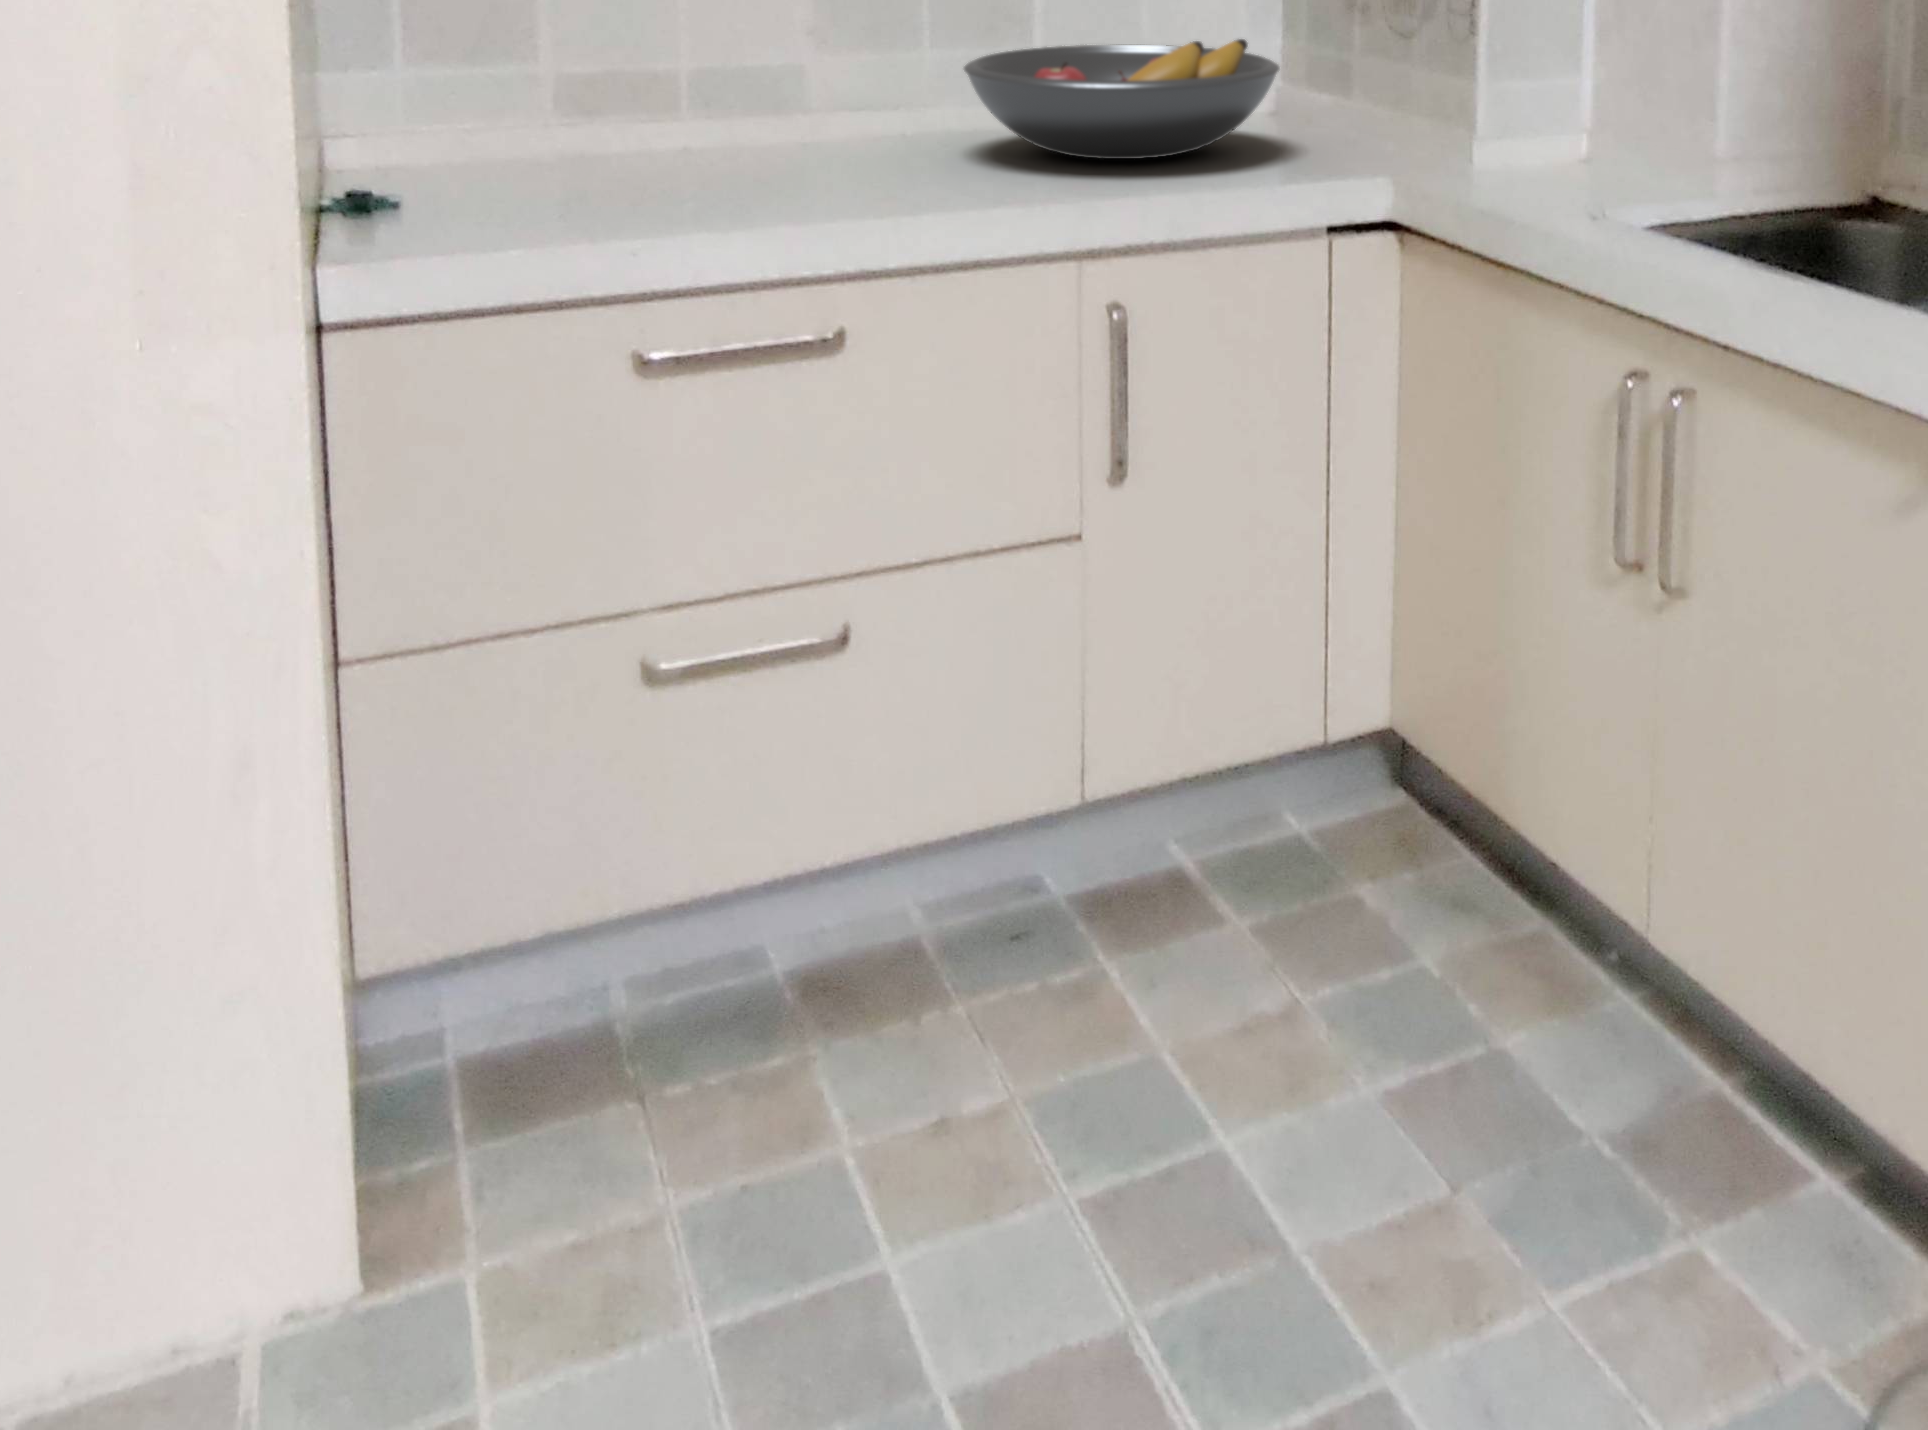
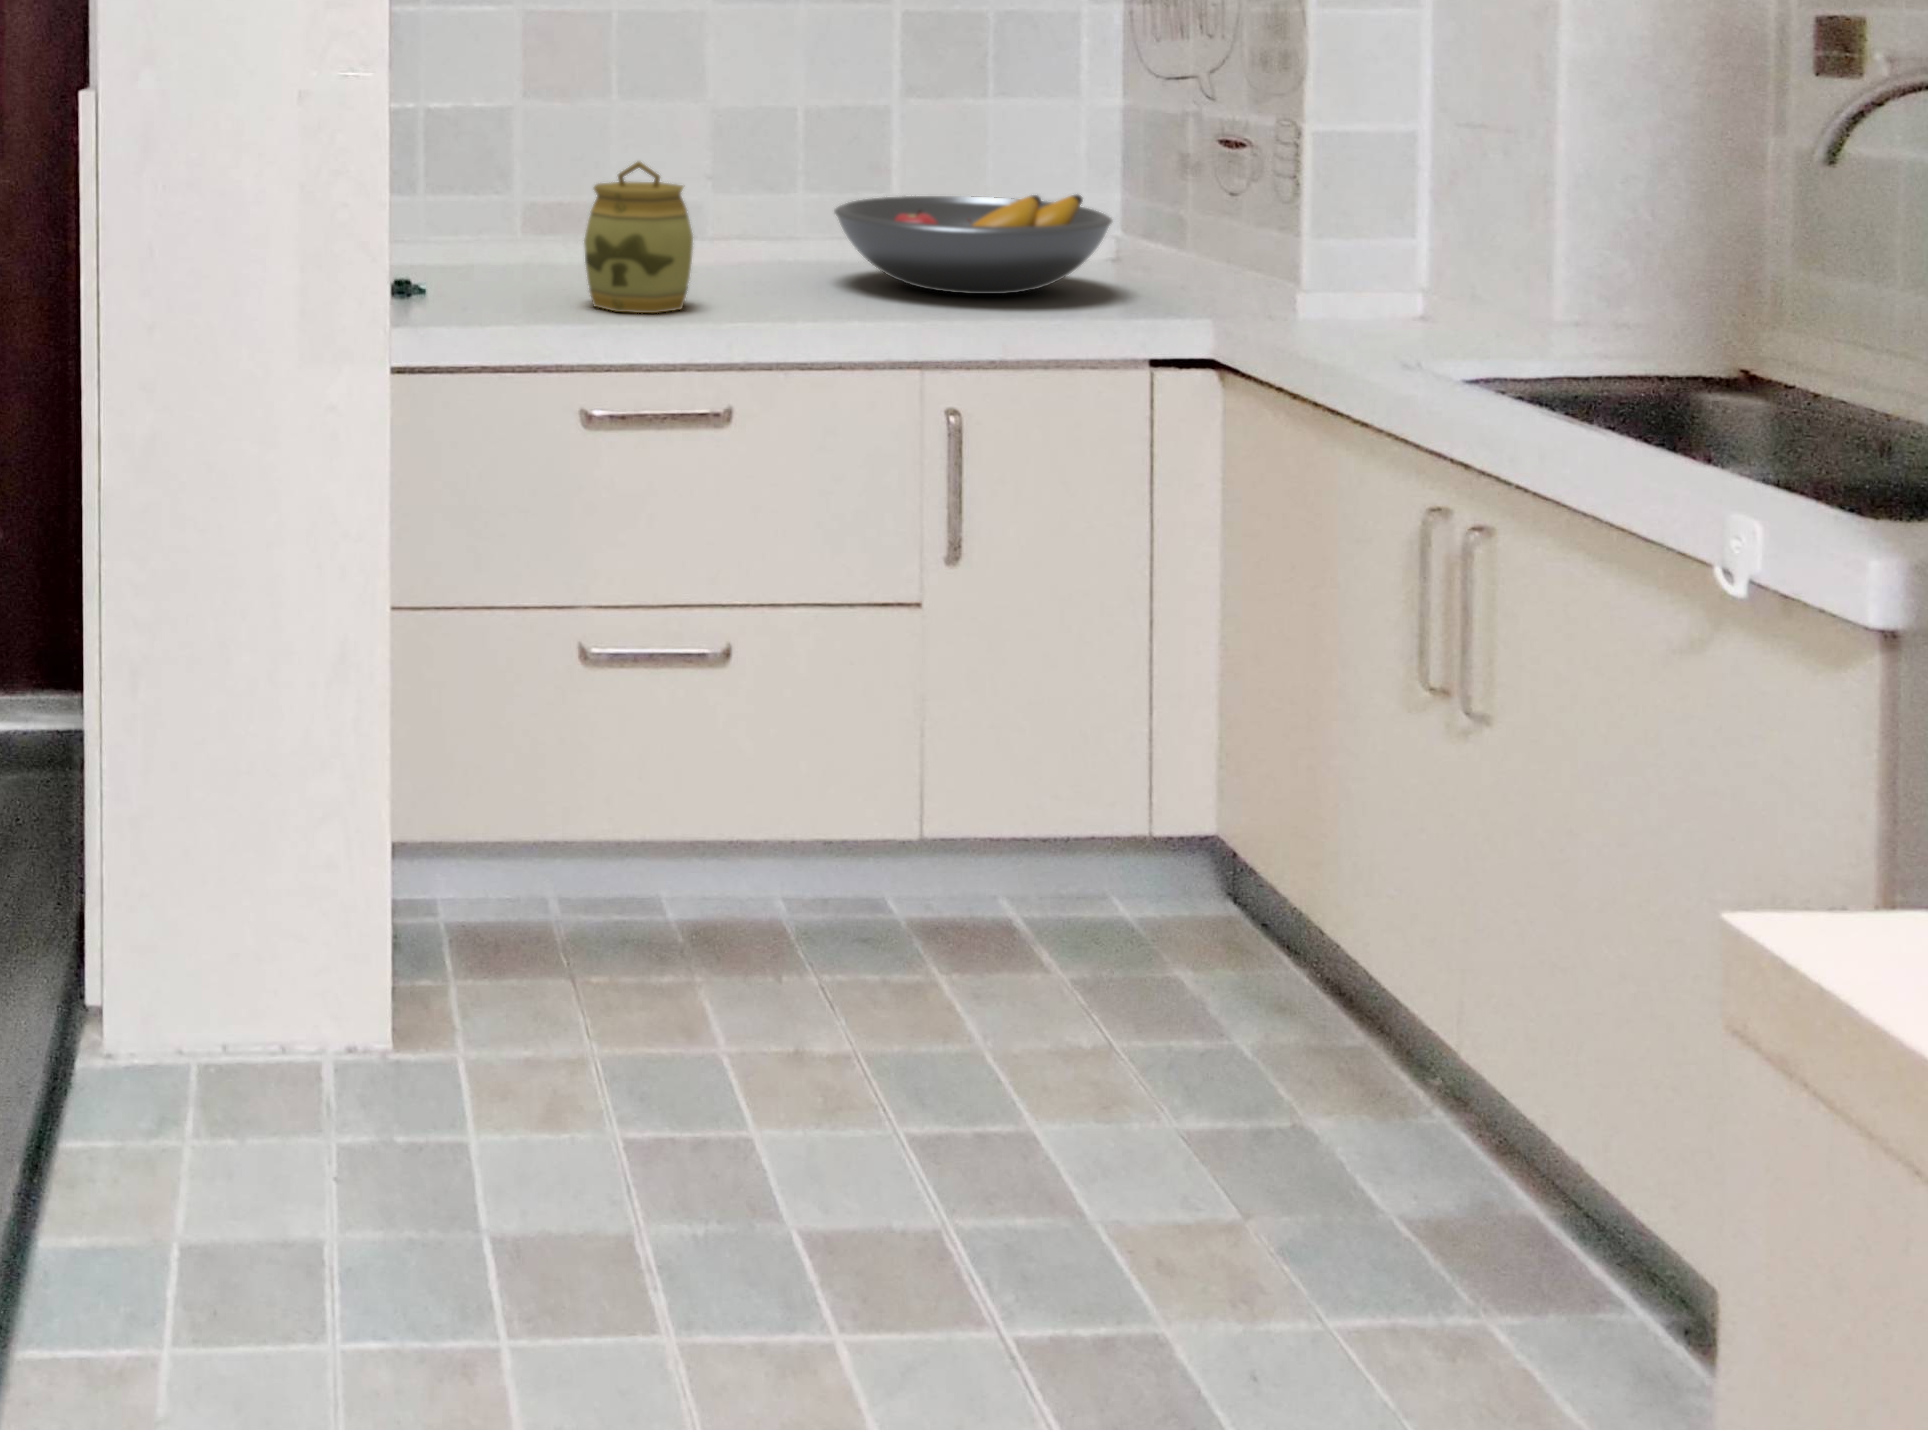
jar: none [629,13,783,215] -> present [584,162,693,313]

